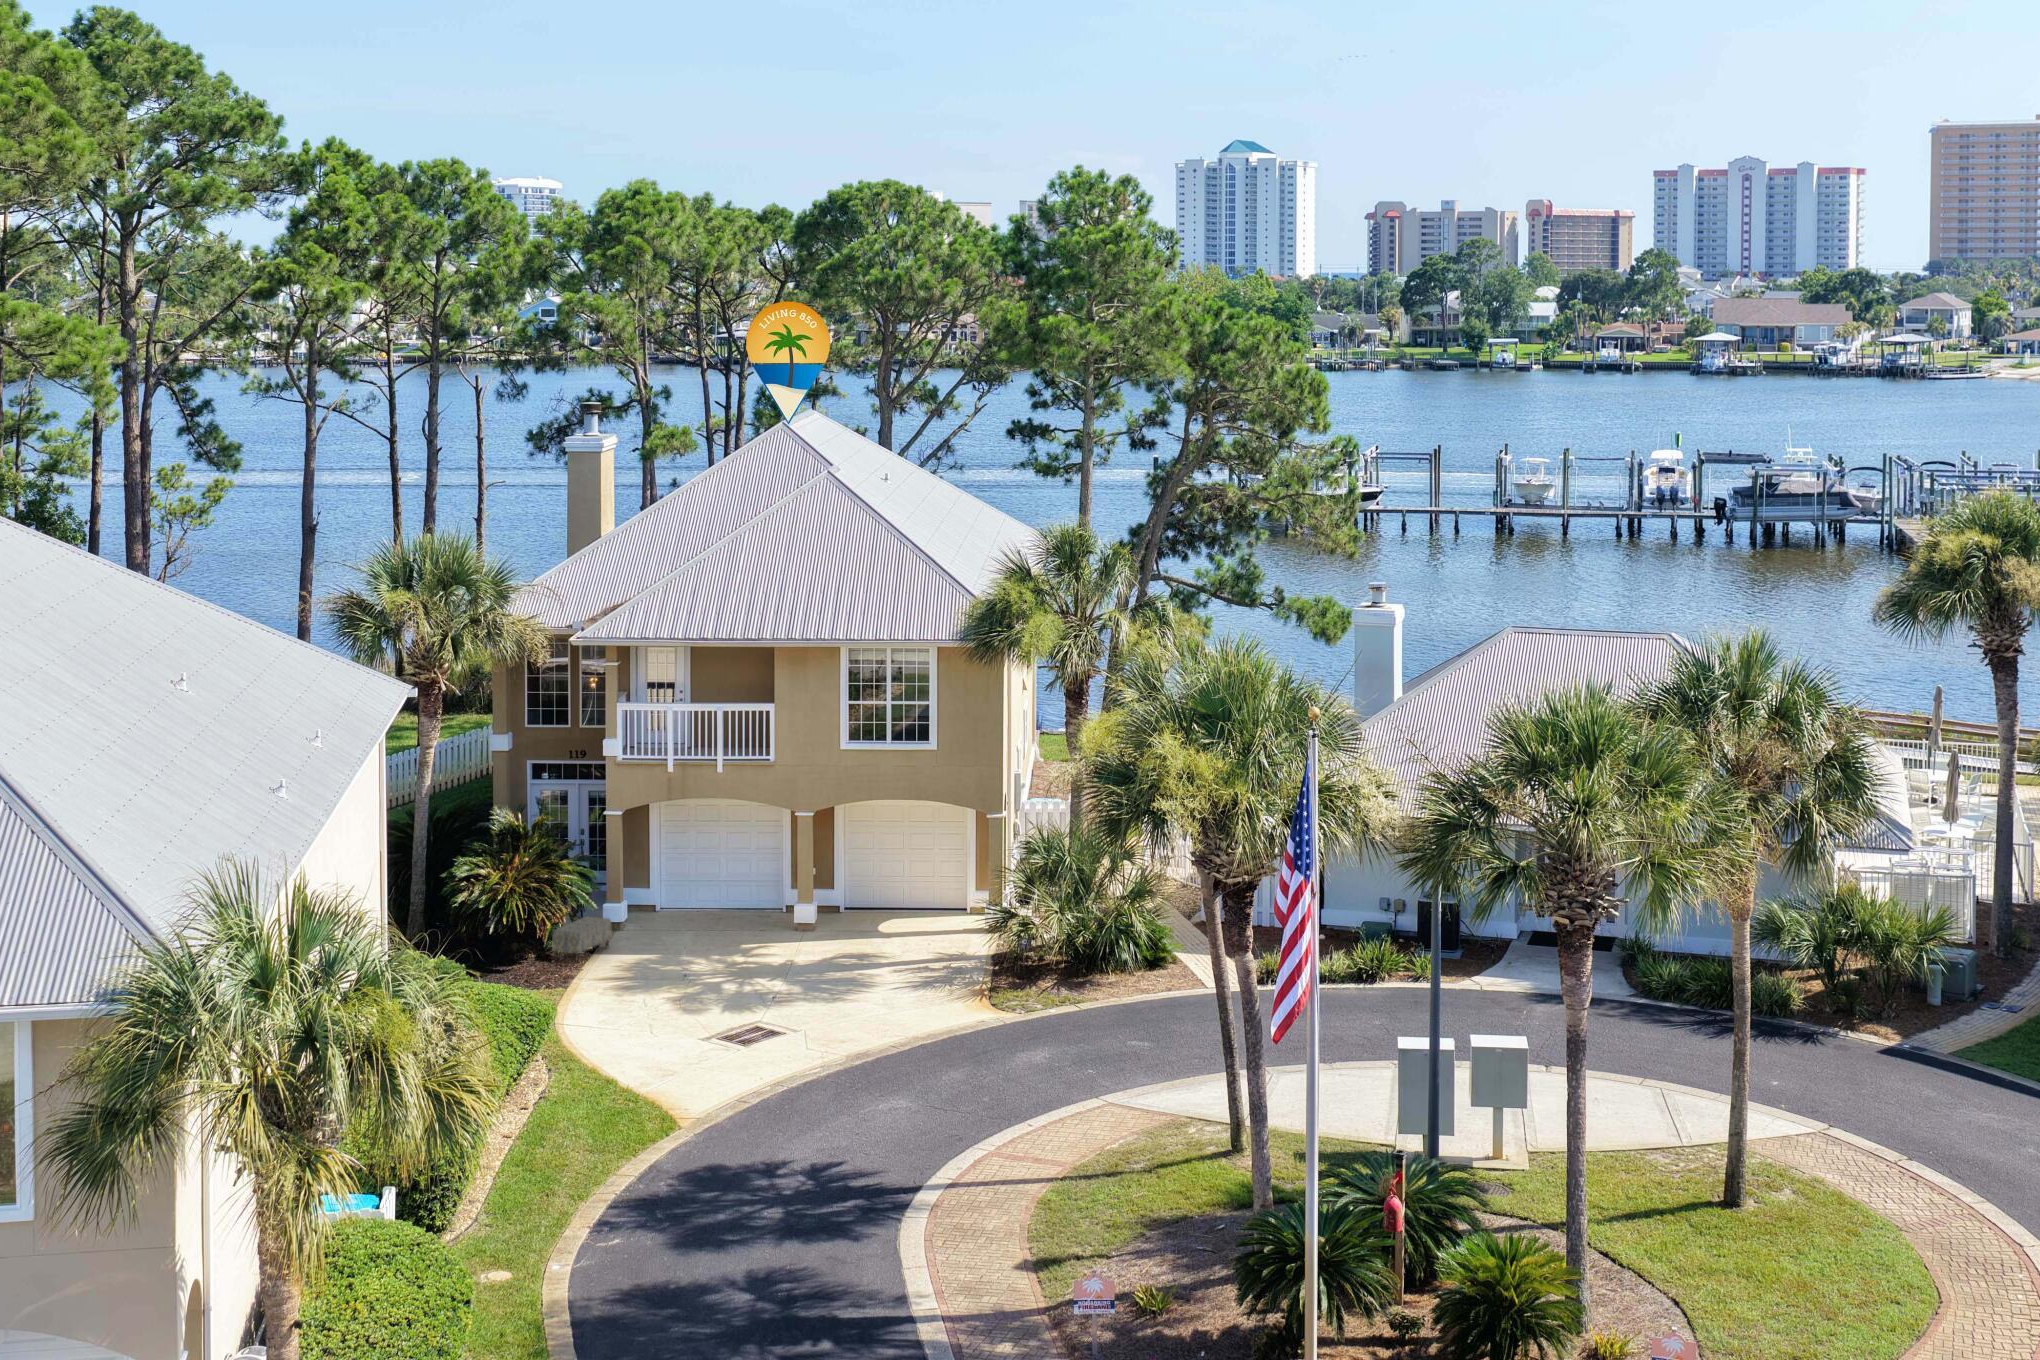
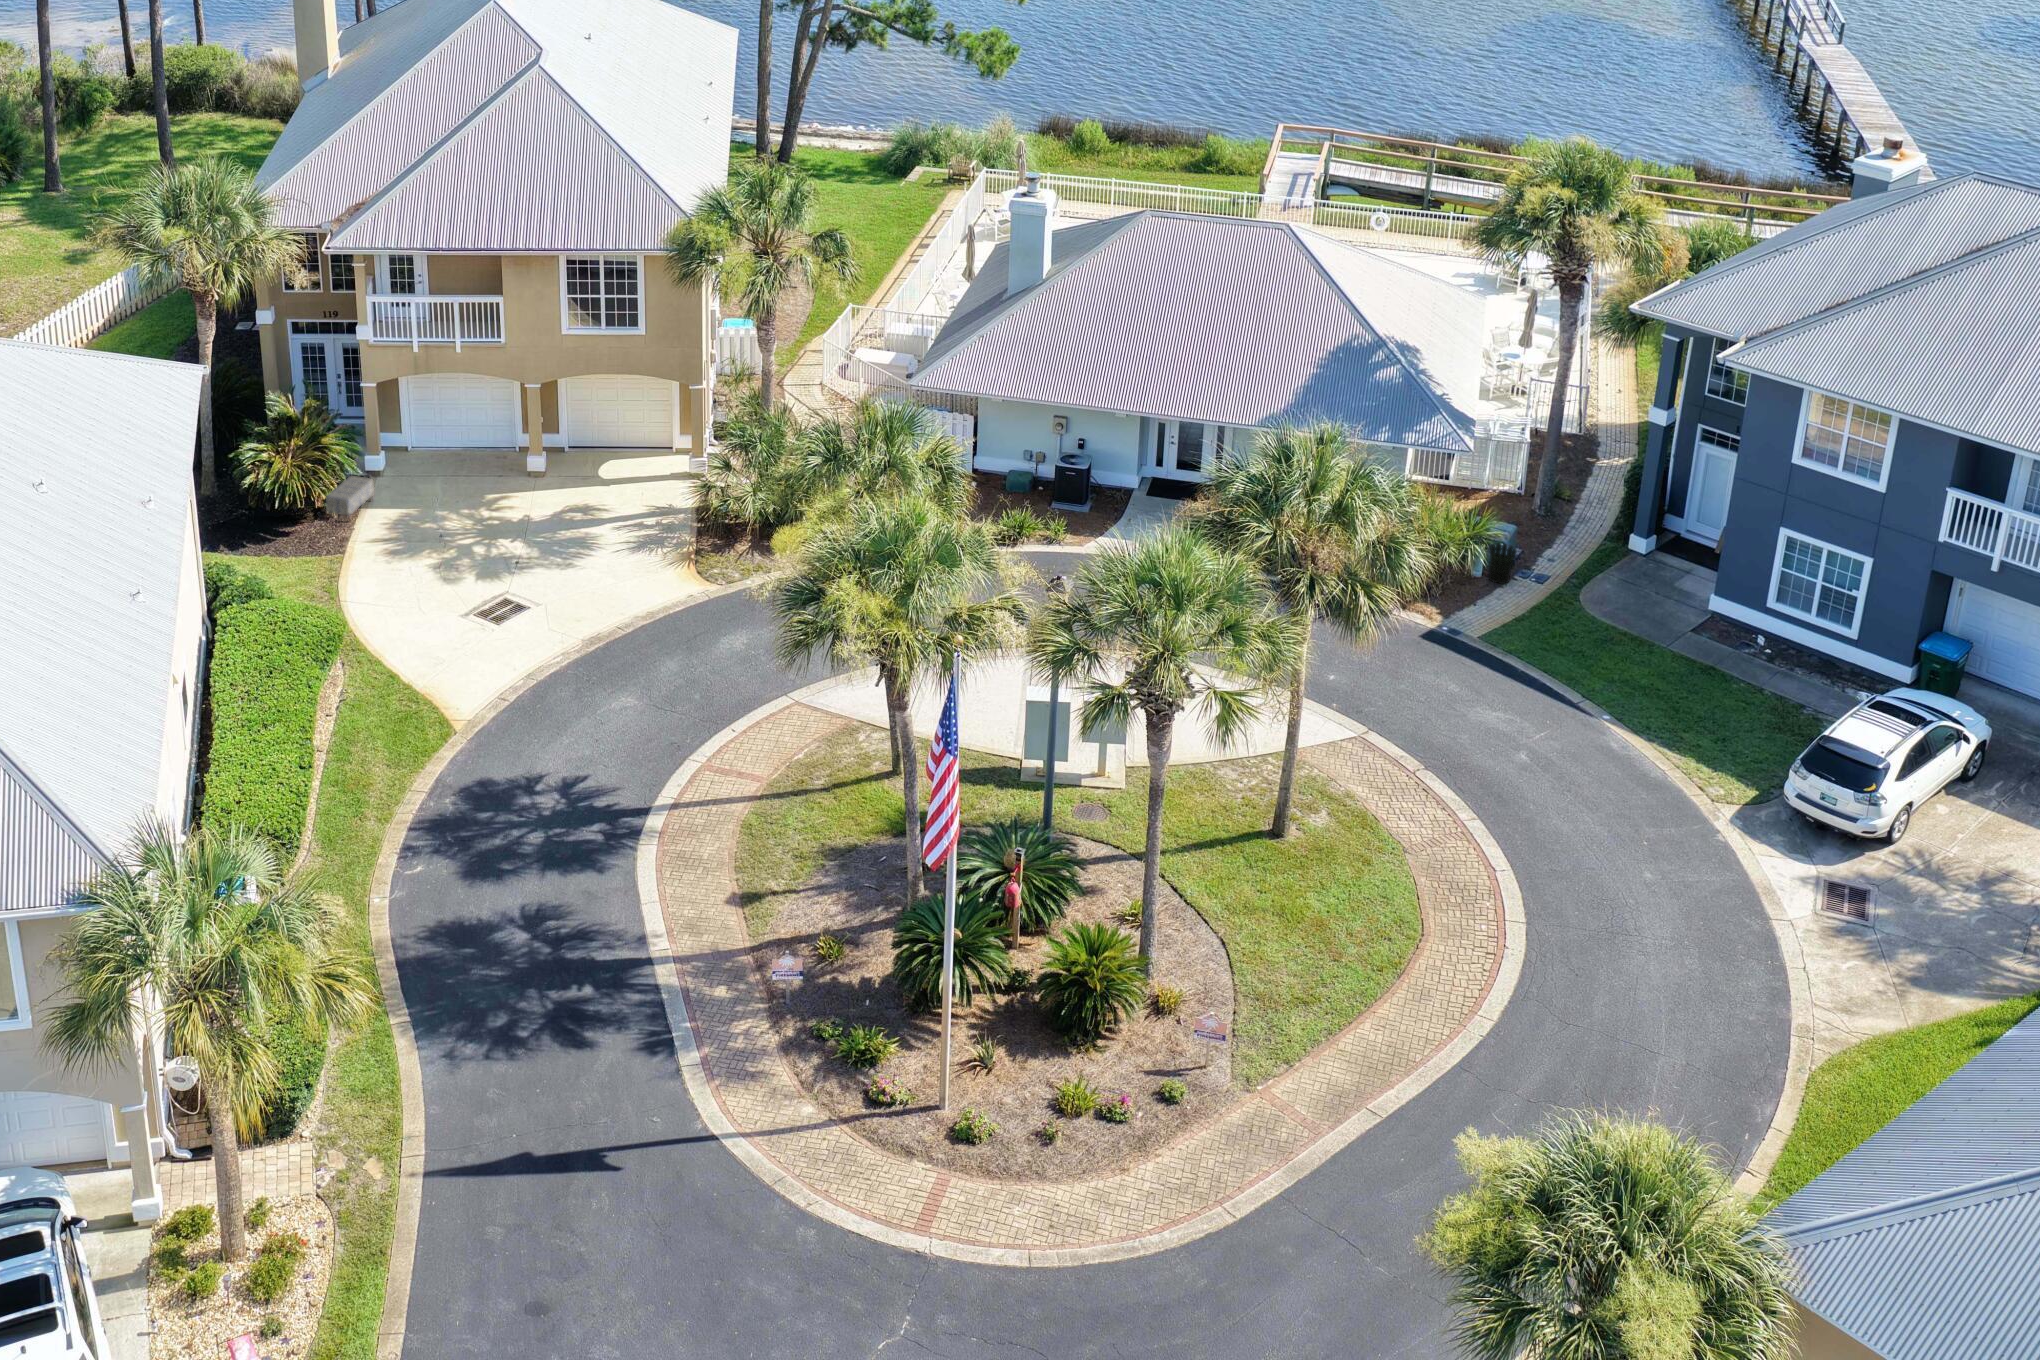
waste bin: none [1948,962,1983,1010] -> present [1488,543,1517,584]

